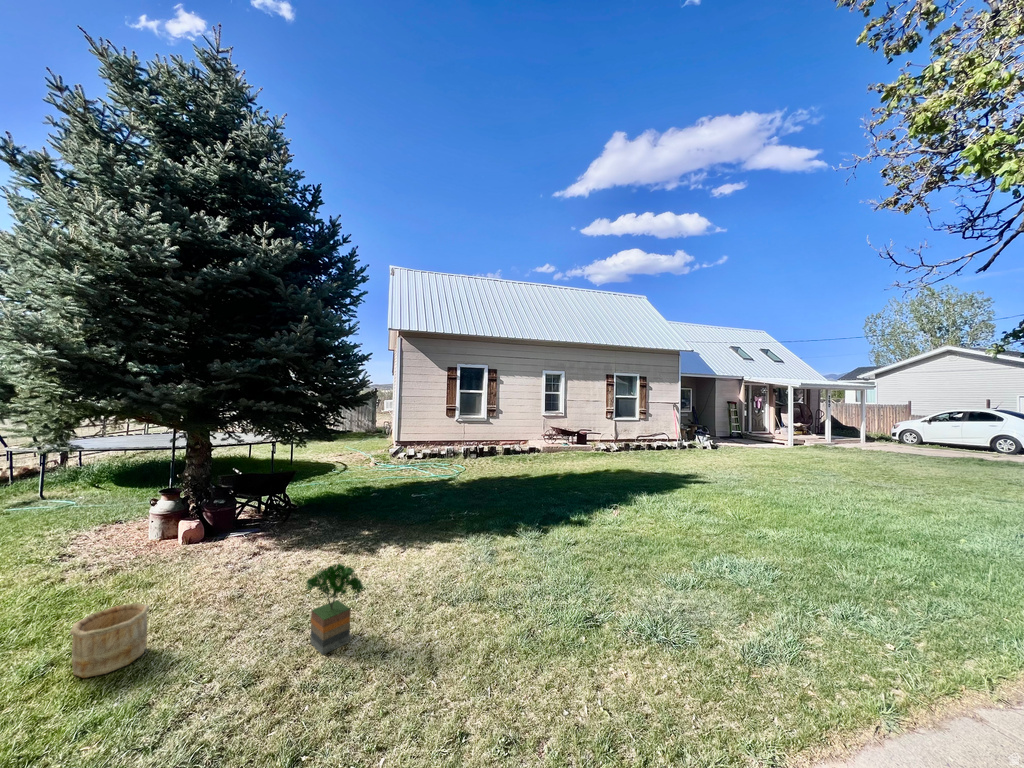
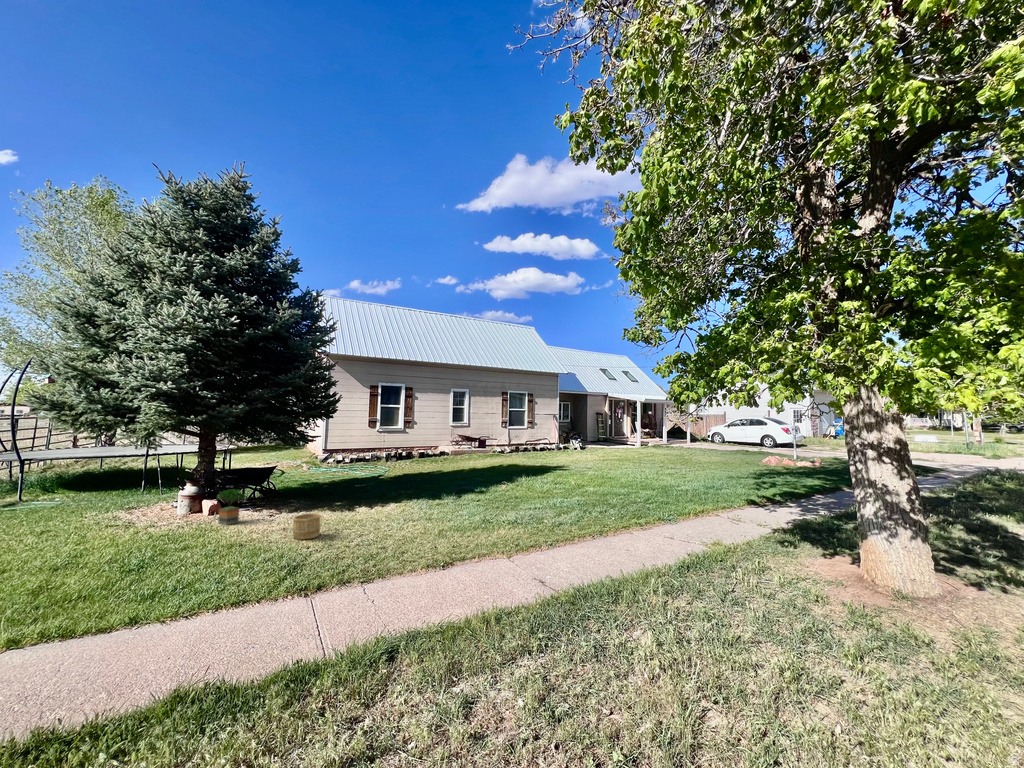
potted tree: present [306,563,363,655] -> present [217,490,245,525]

